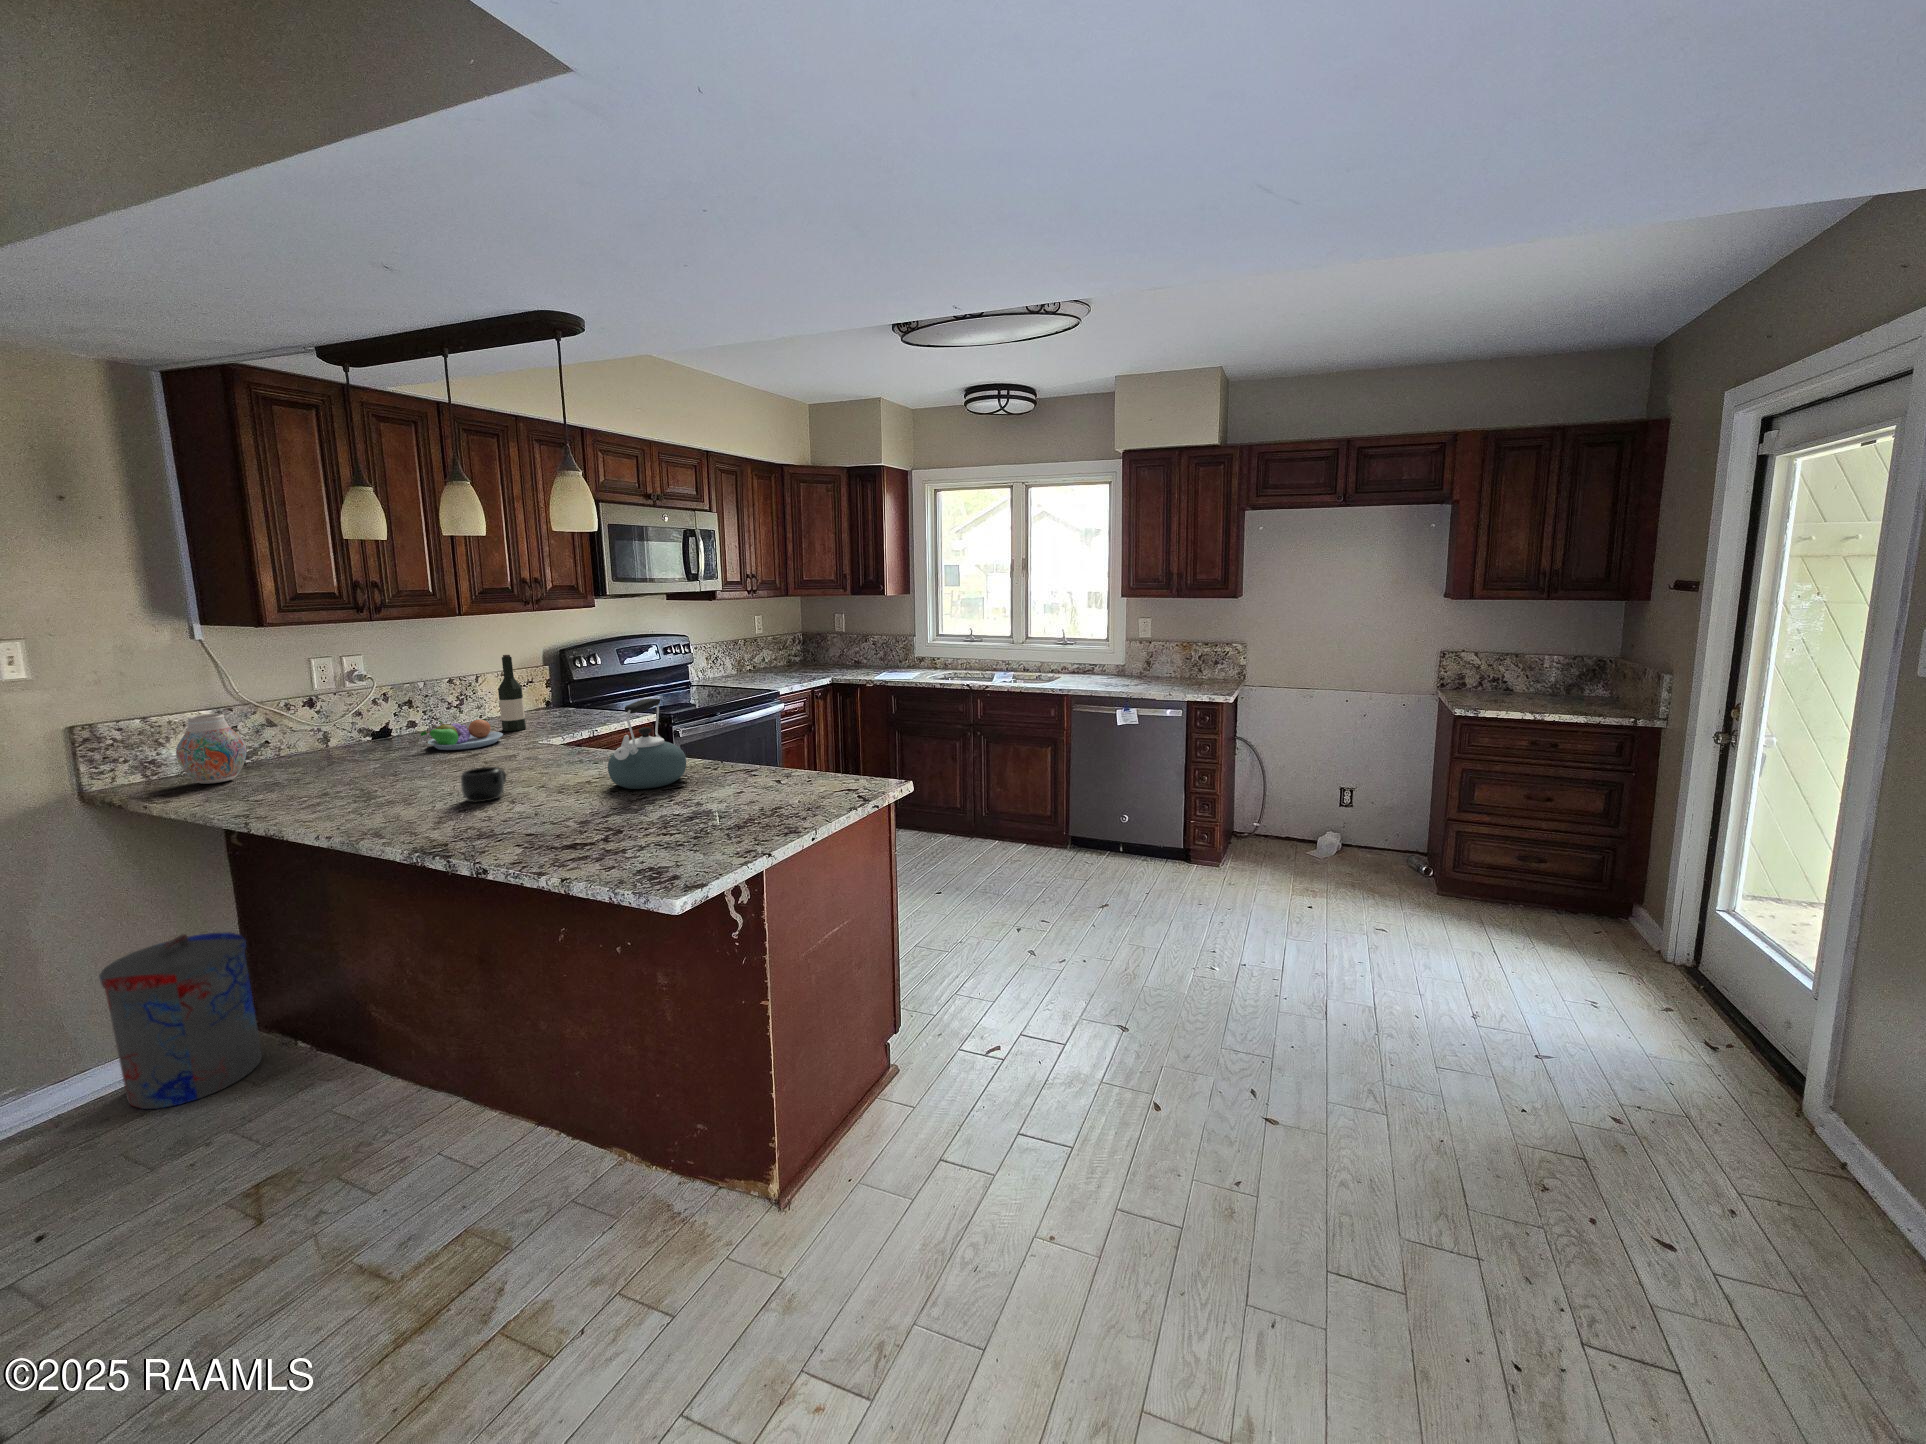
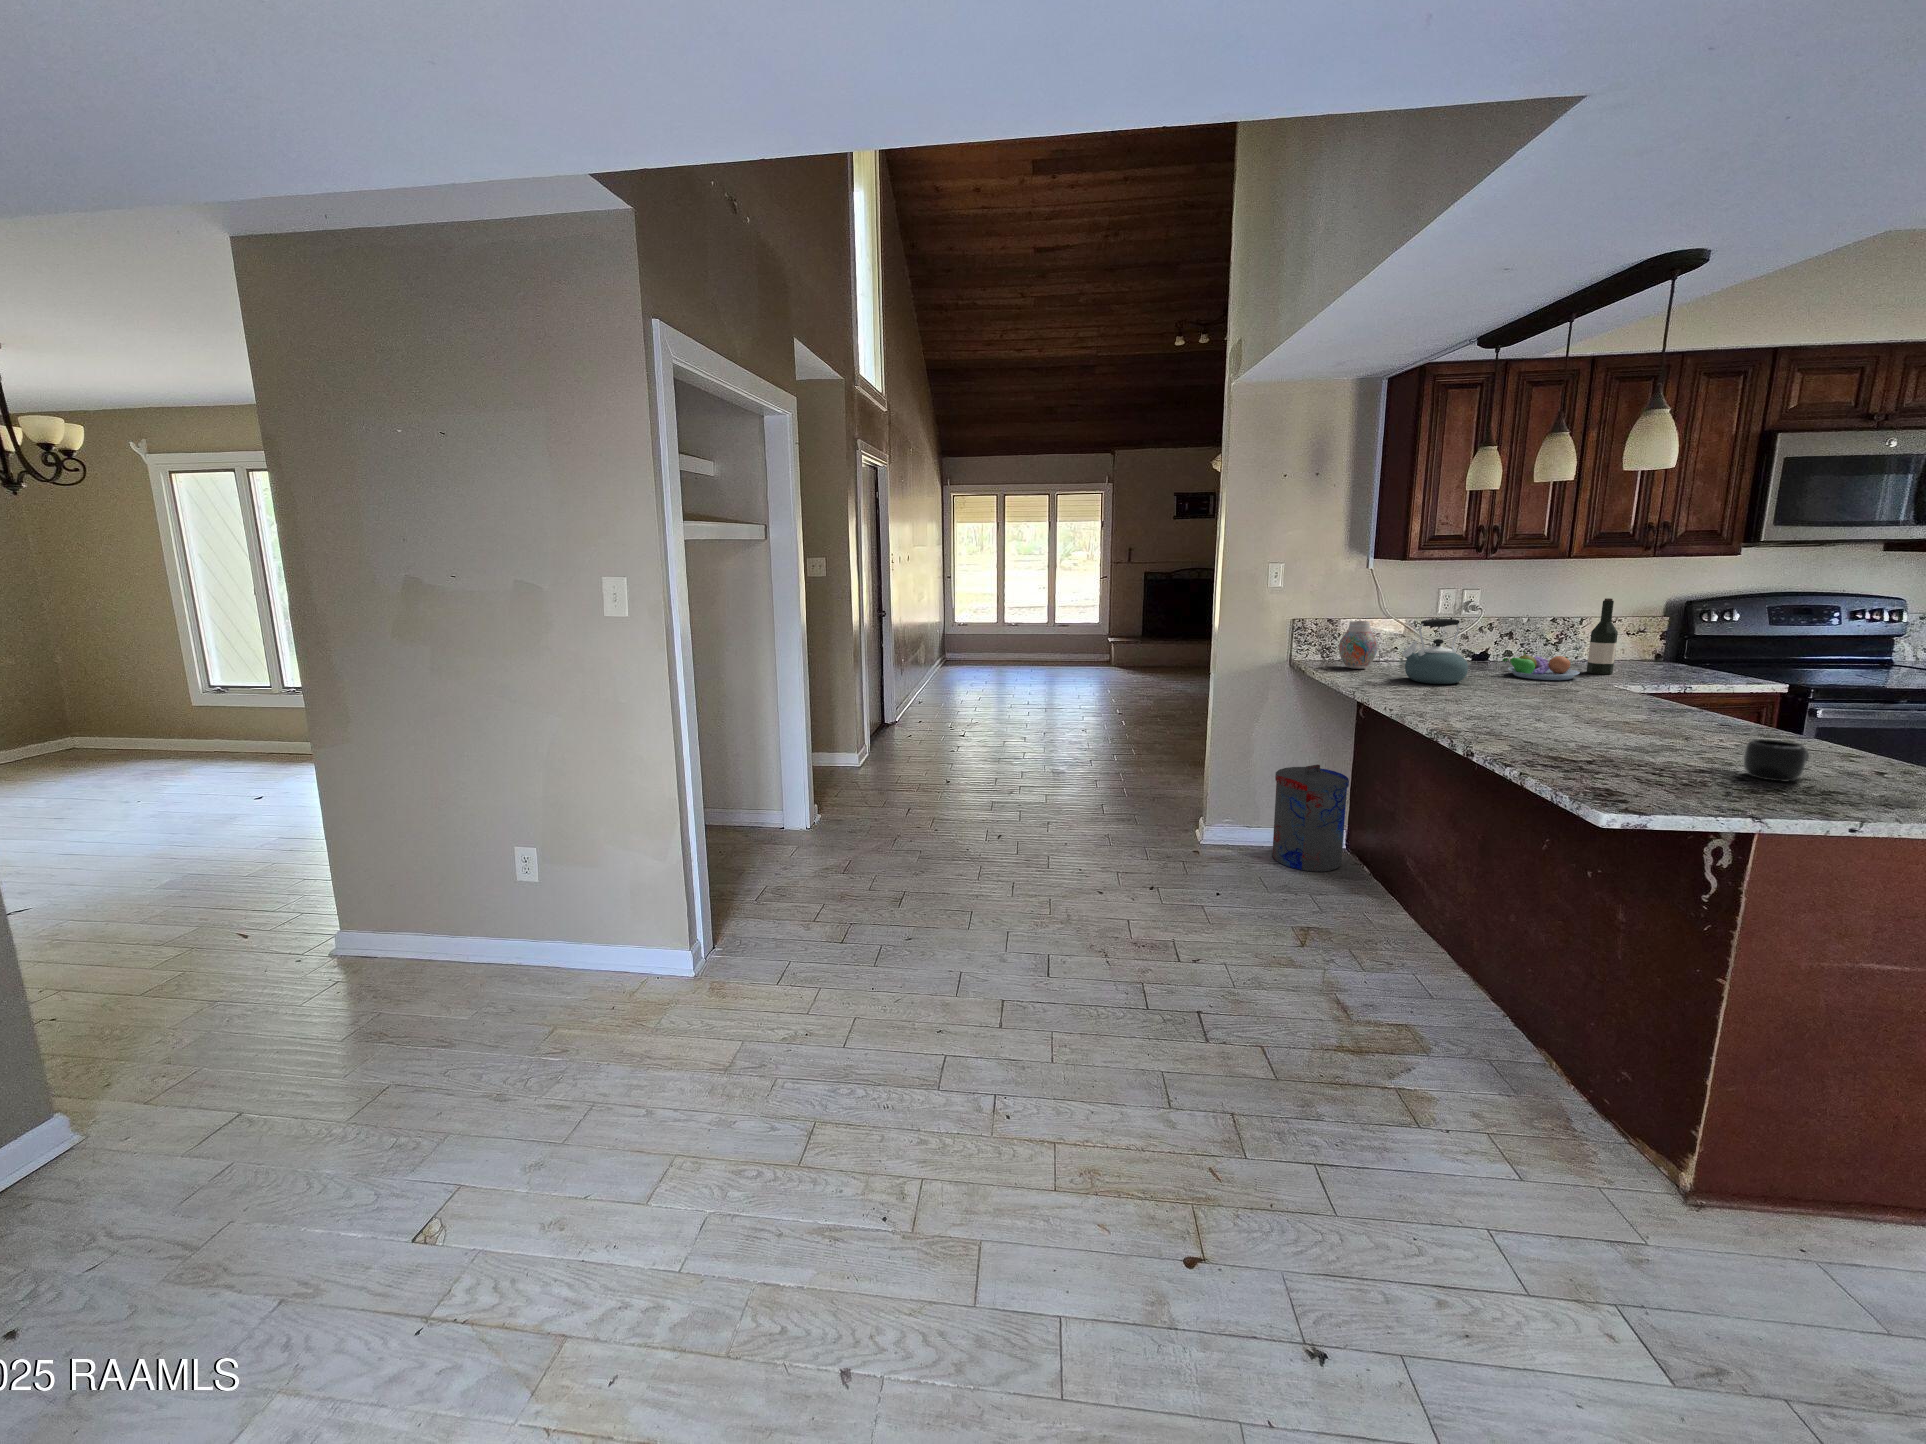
kettle: present [608,698,686,789] -> present [1402,619,1468,684]
mug: present [461,767,506,802] -> present [1744,739,1809,781]

